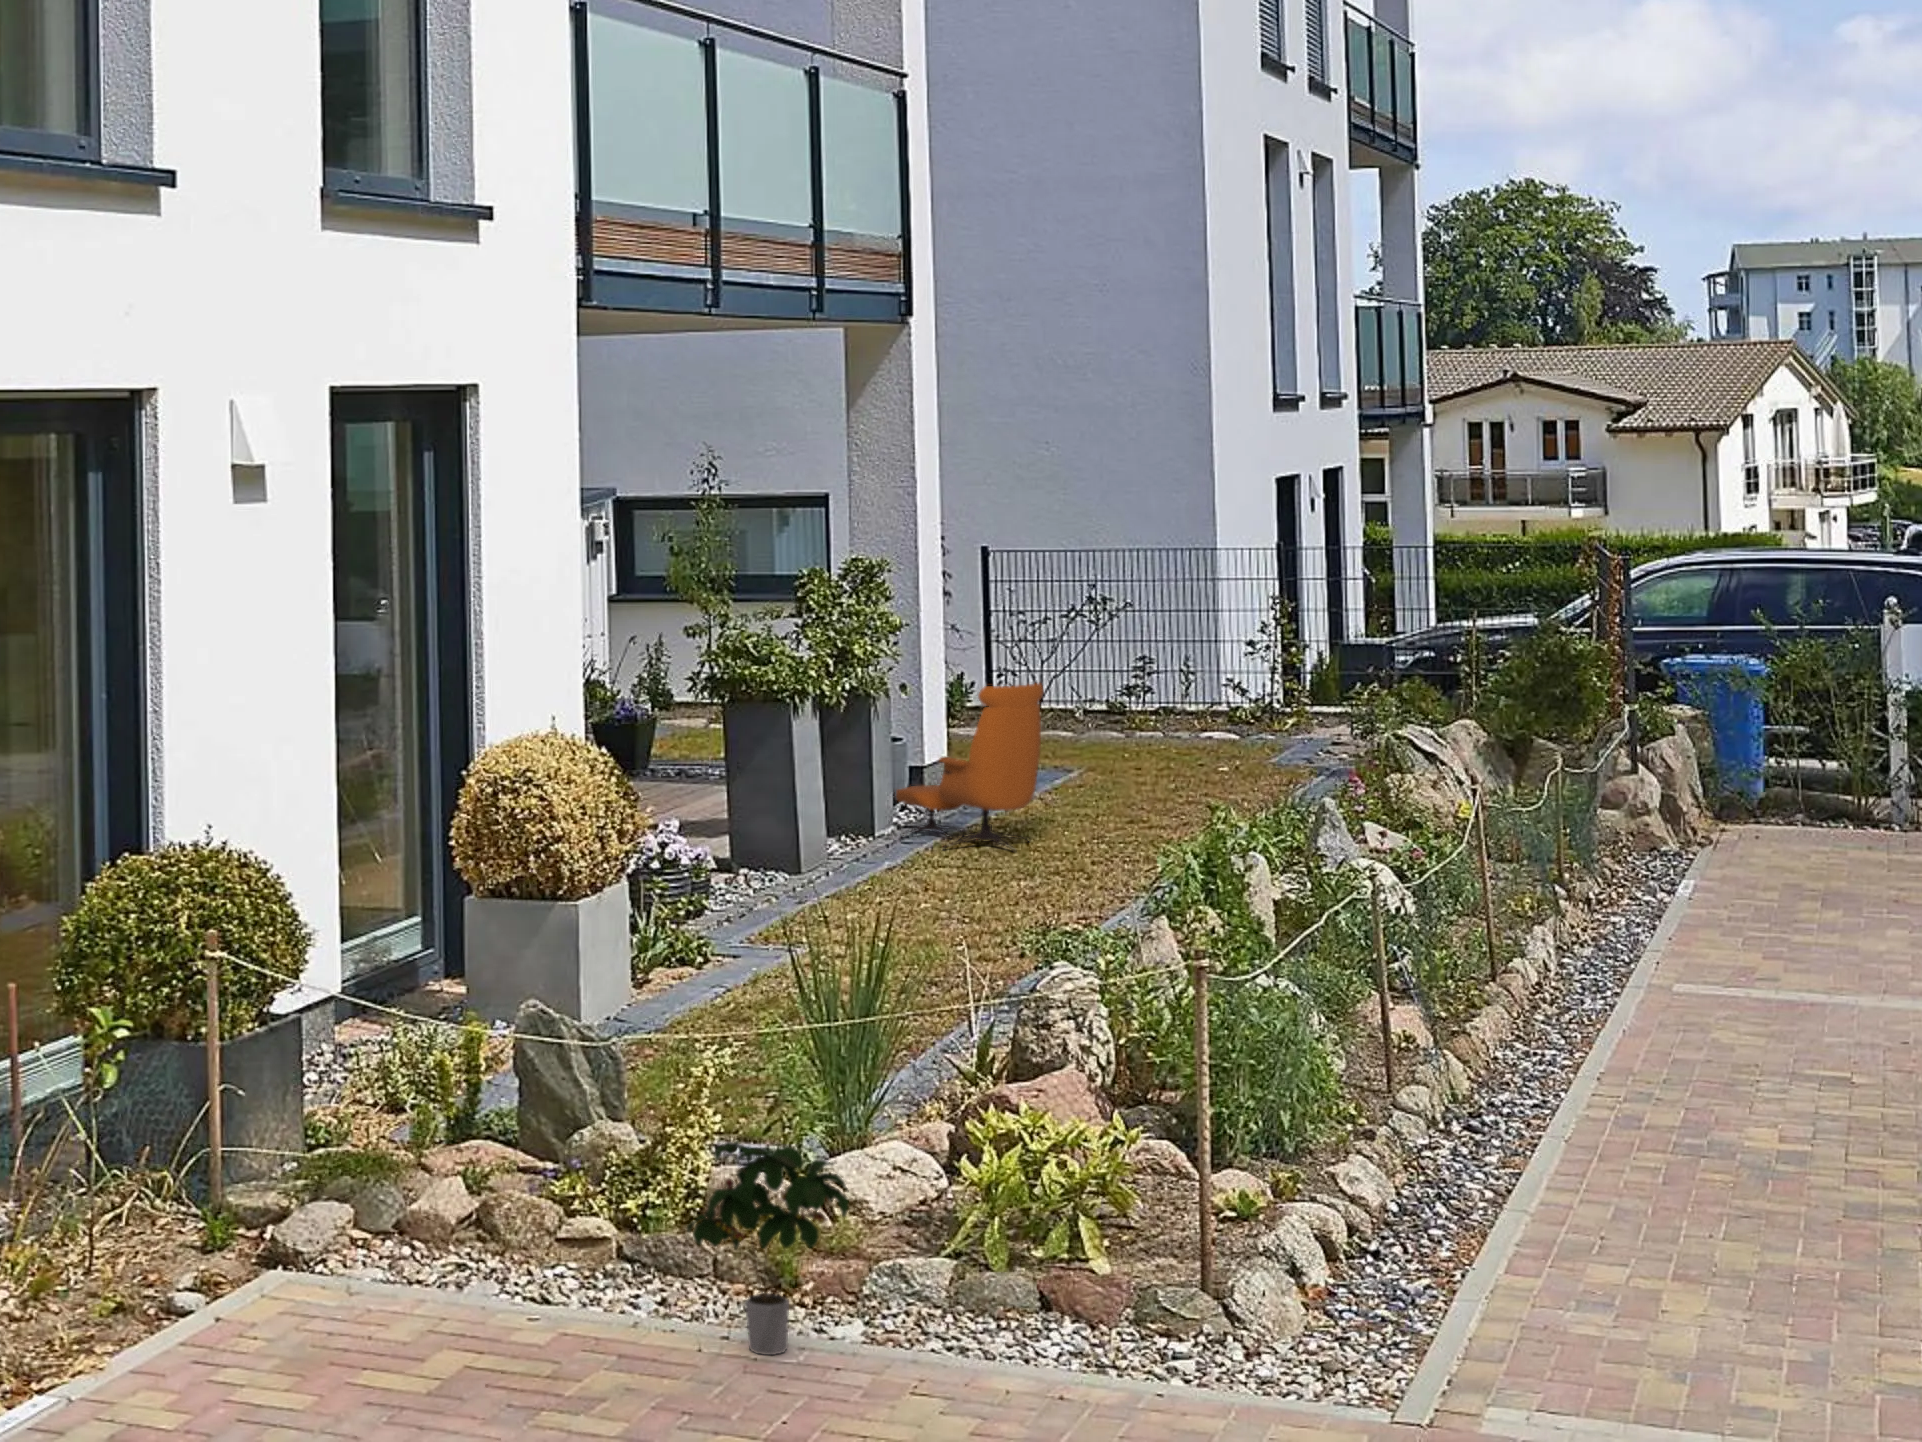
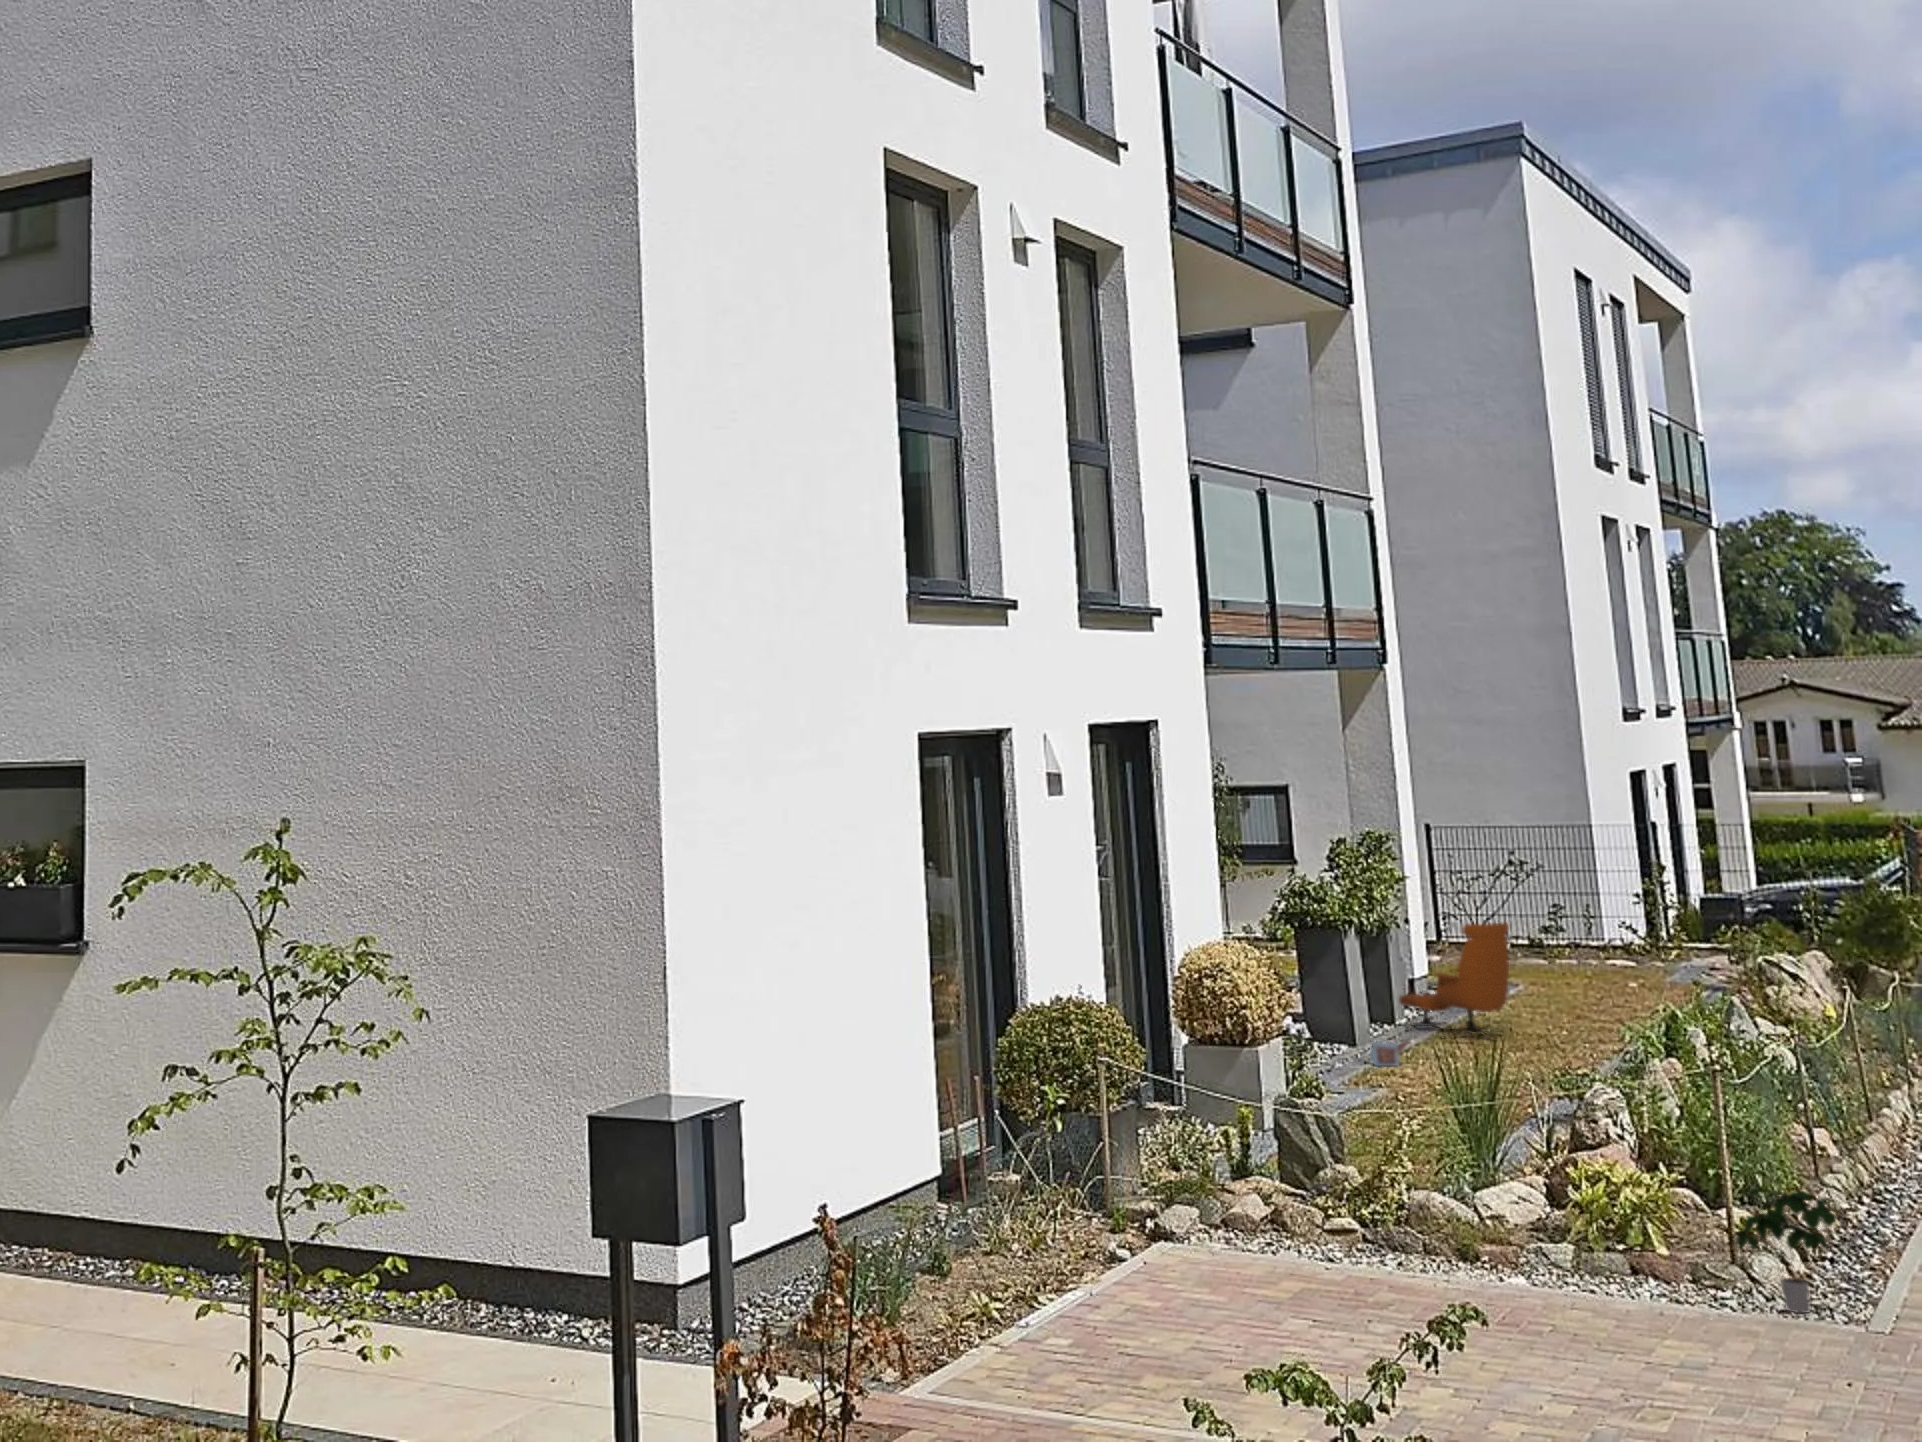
watering can: none [806,860,878,902] -> present [1361,1039,1409,1066]
potted plant: present [687,1141,849,1355] -> present [1731,1188,1847,1313]

